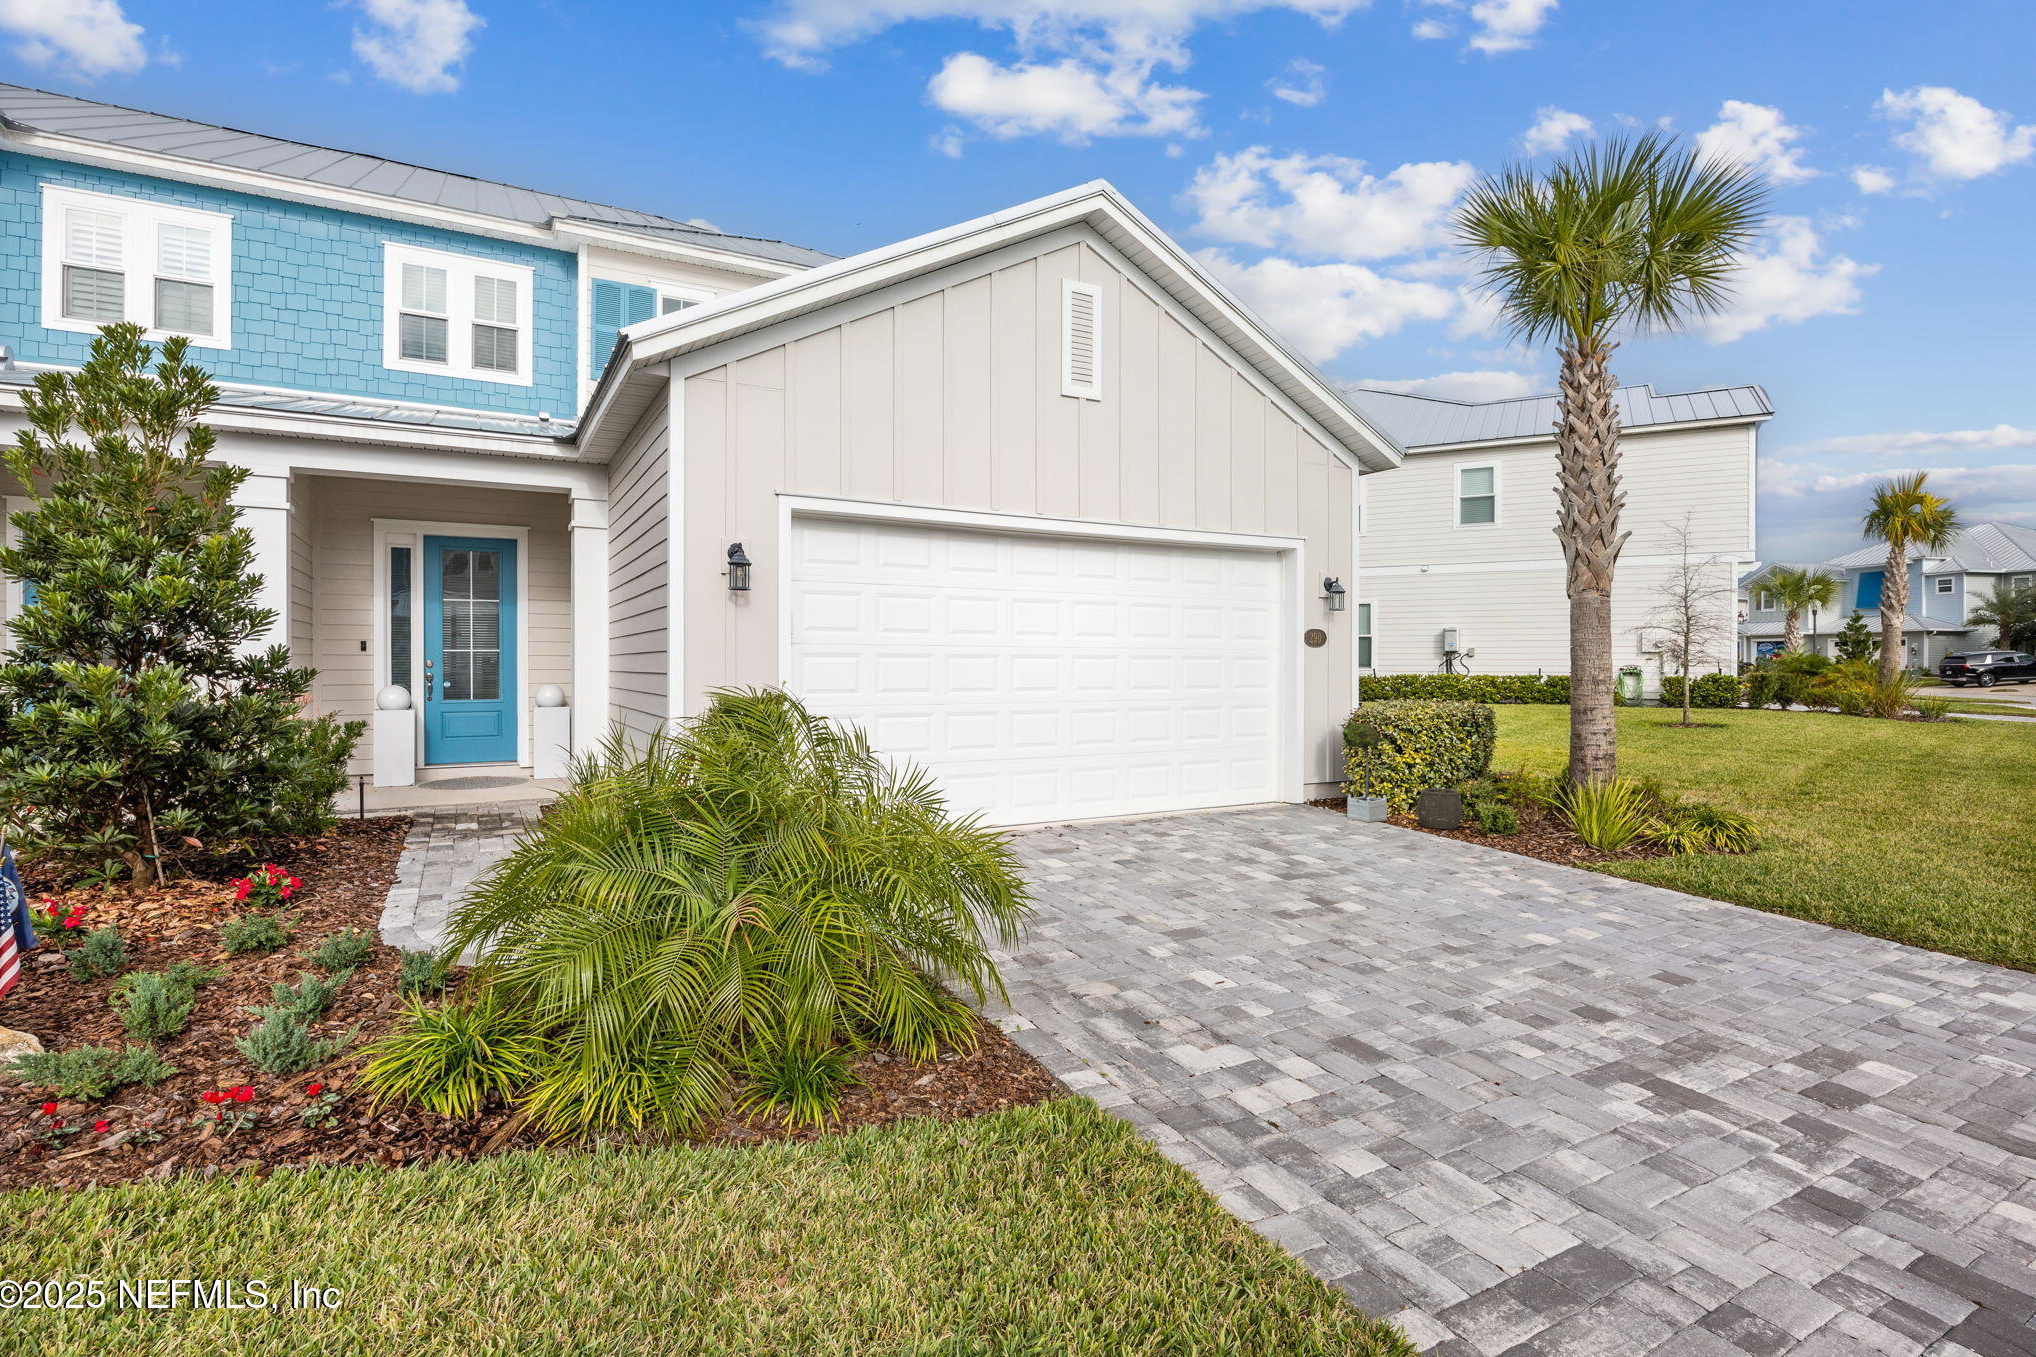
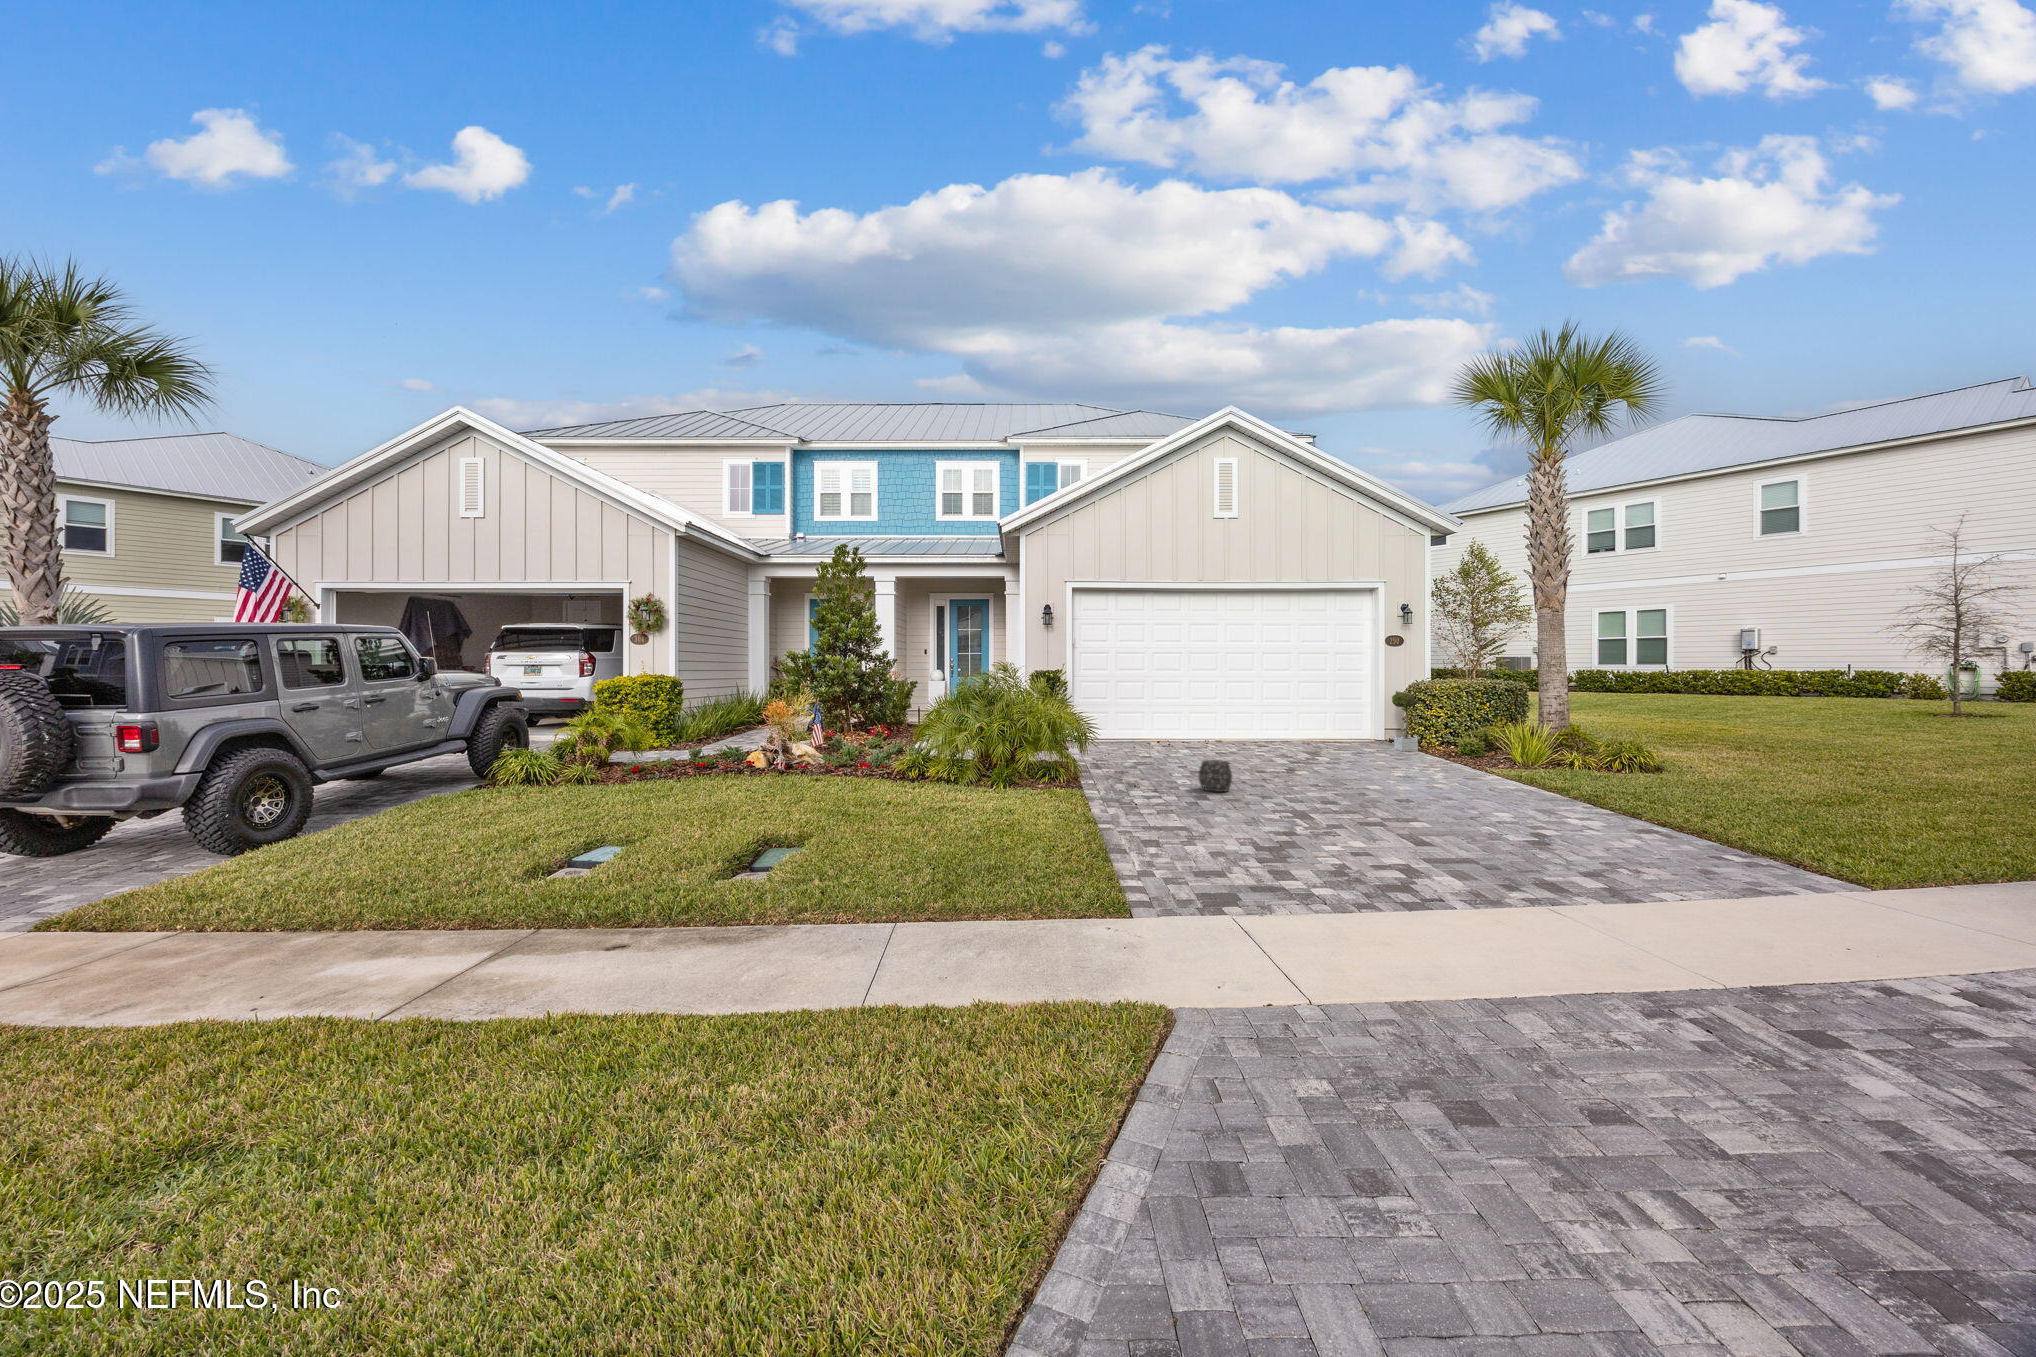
woven basket: present [1417,788,1463,829] -> present [1198,760,1232,792]

